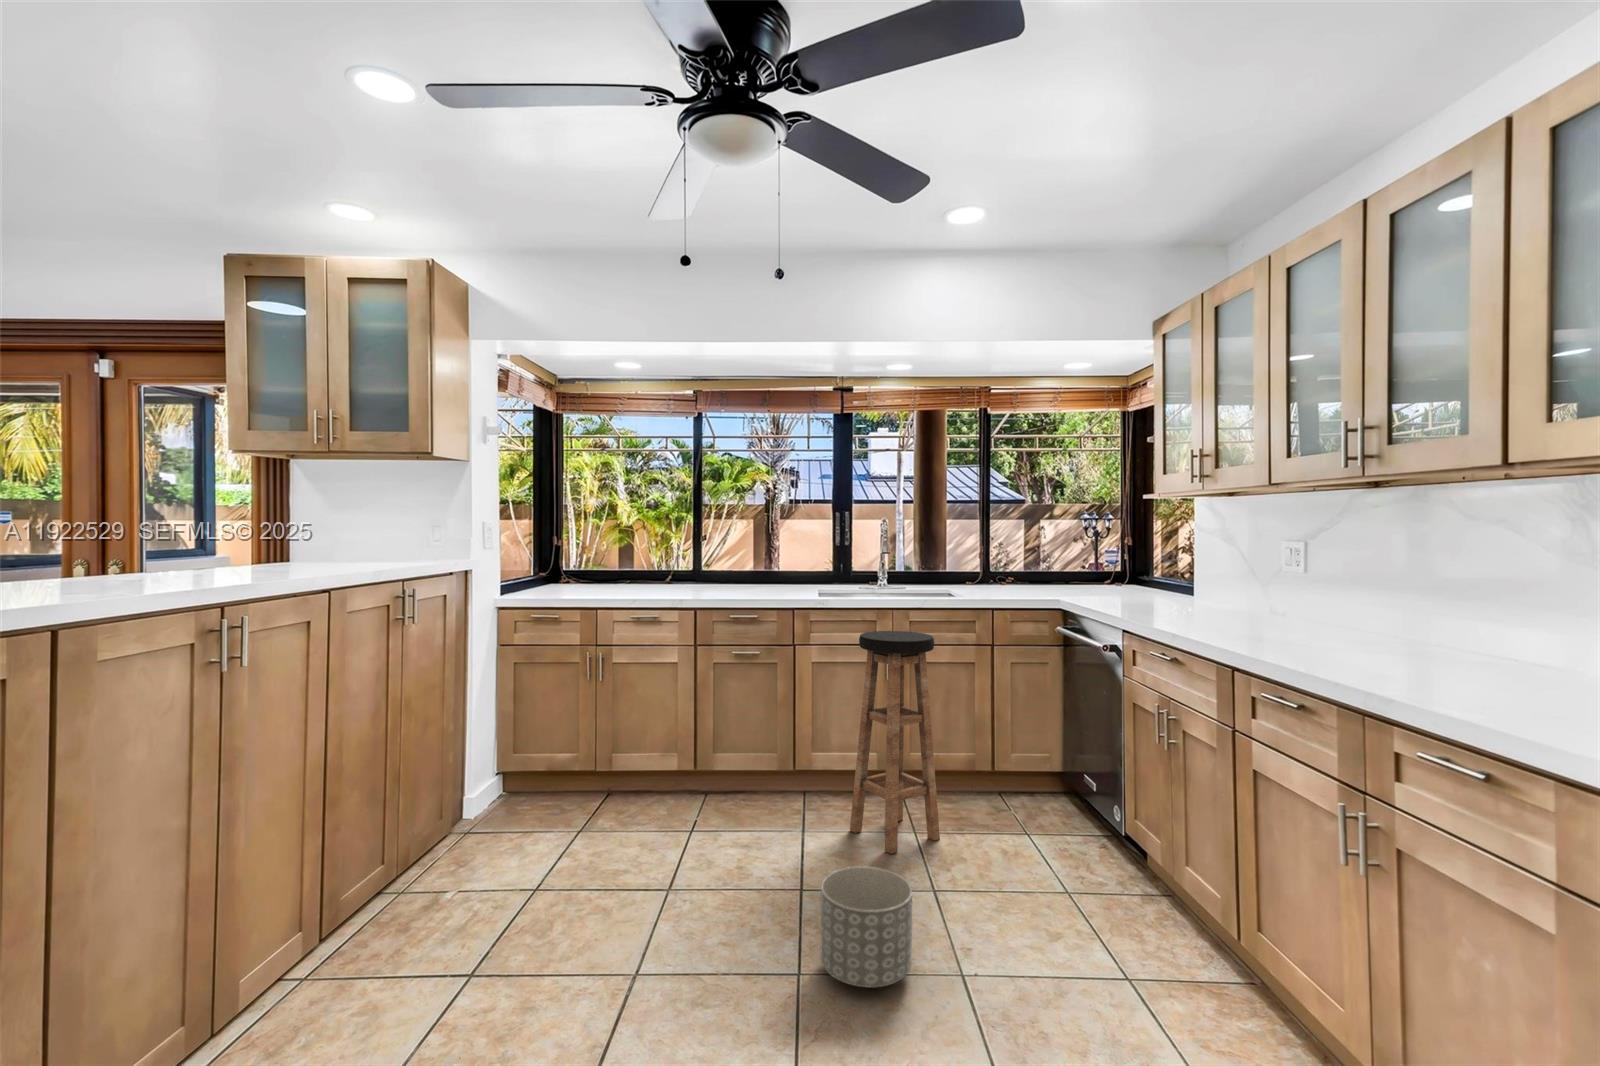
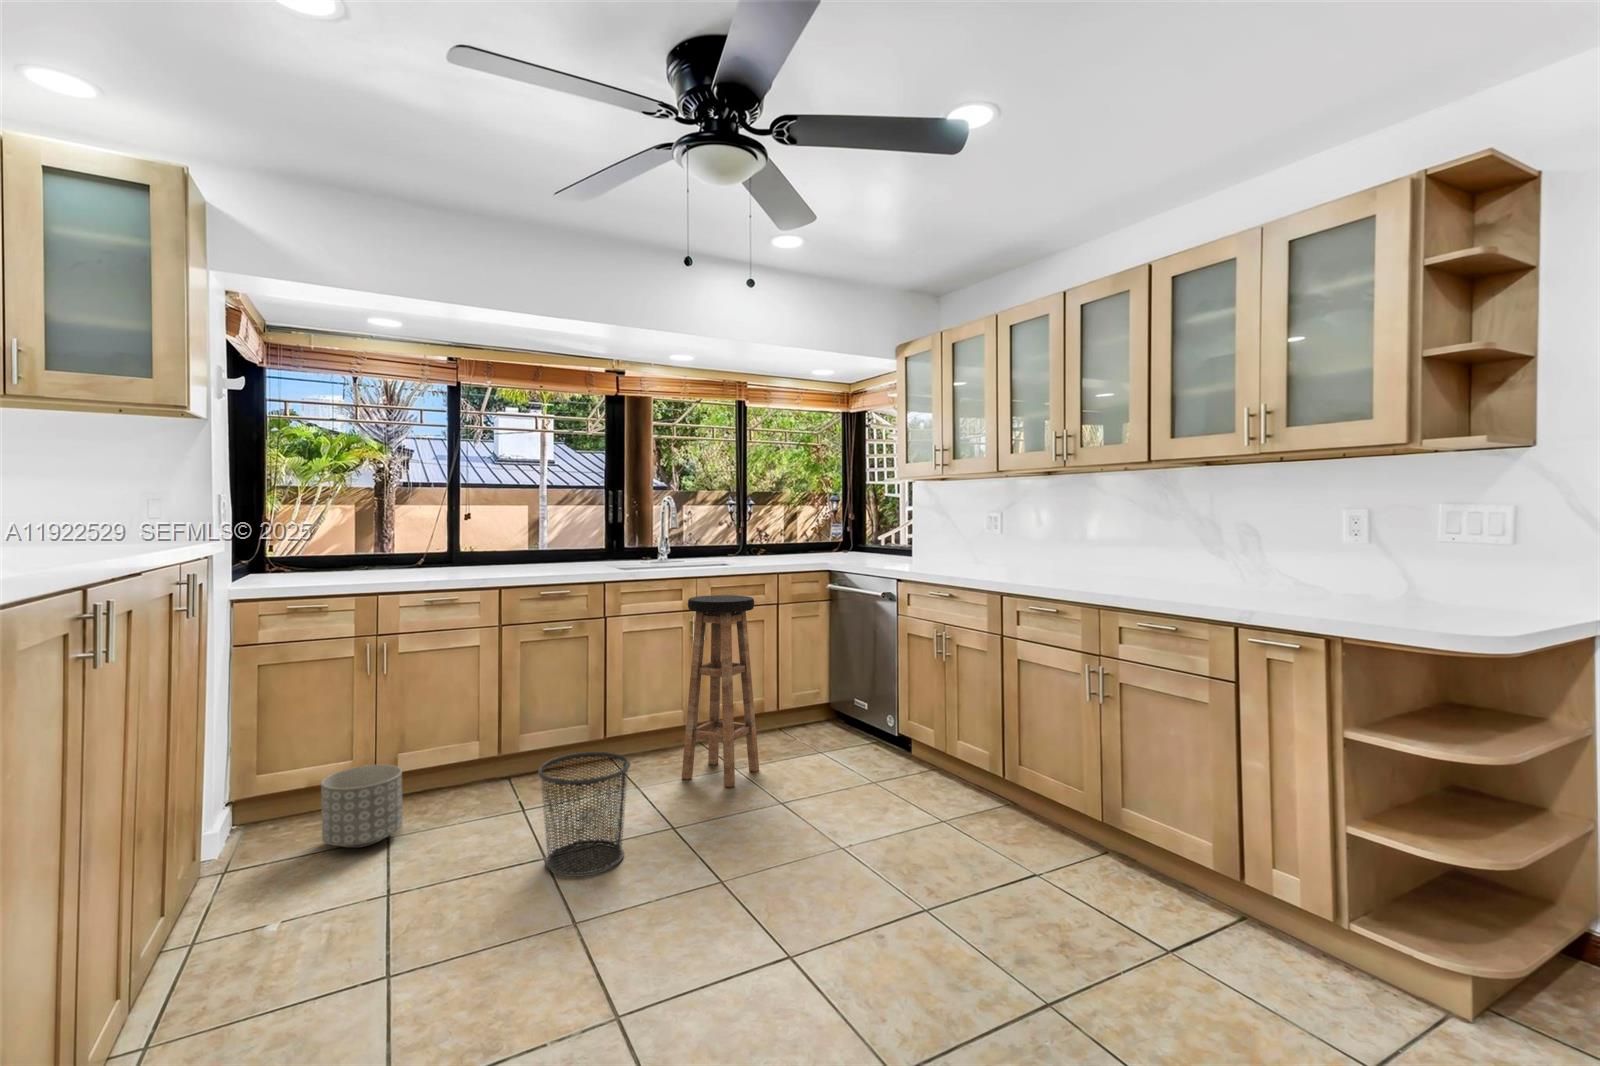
waste bin: none [640,786,733,919] -> present [538,752,630,877]
planter: present [821,866,912,988] -> present [321,765,403,848]

